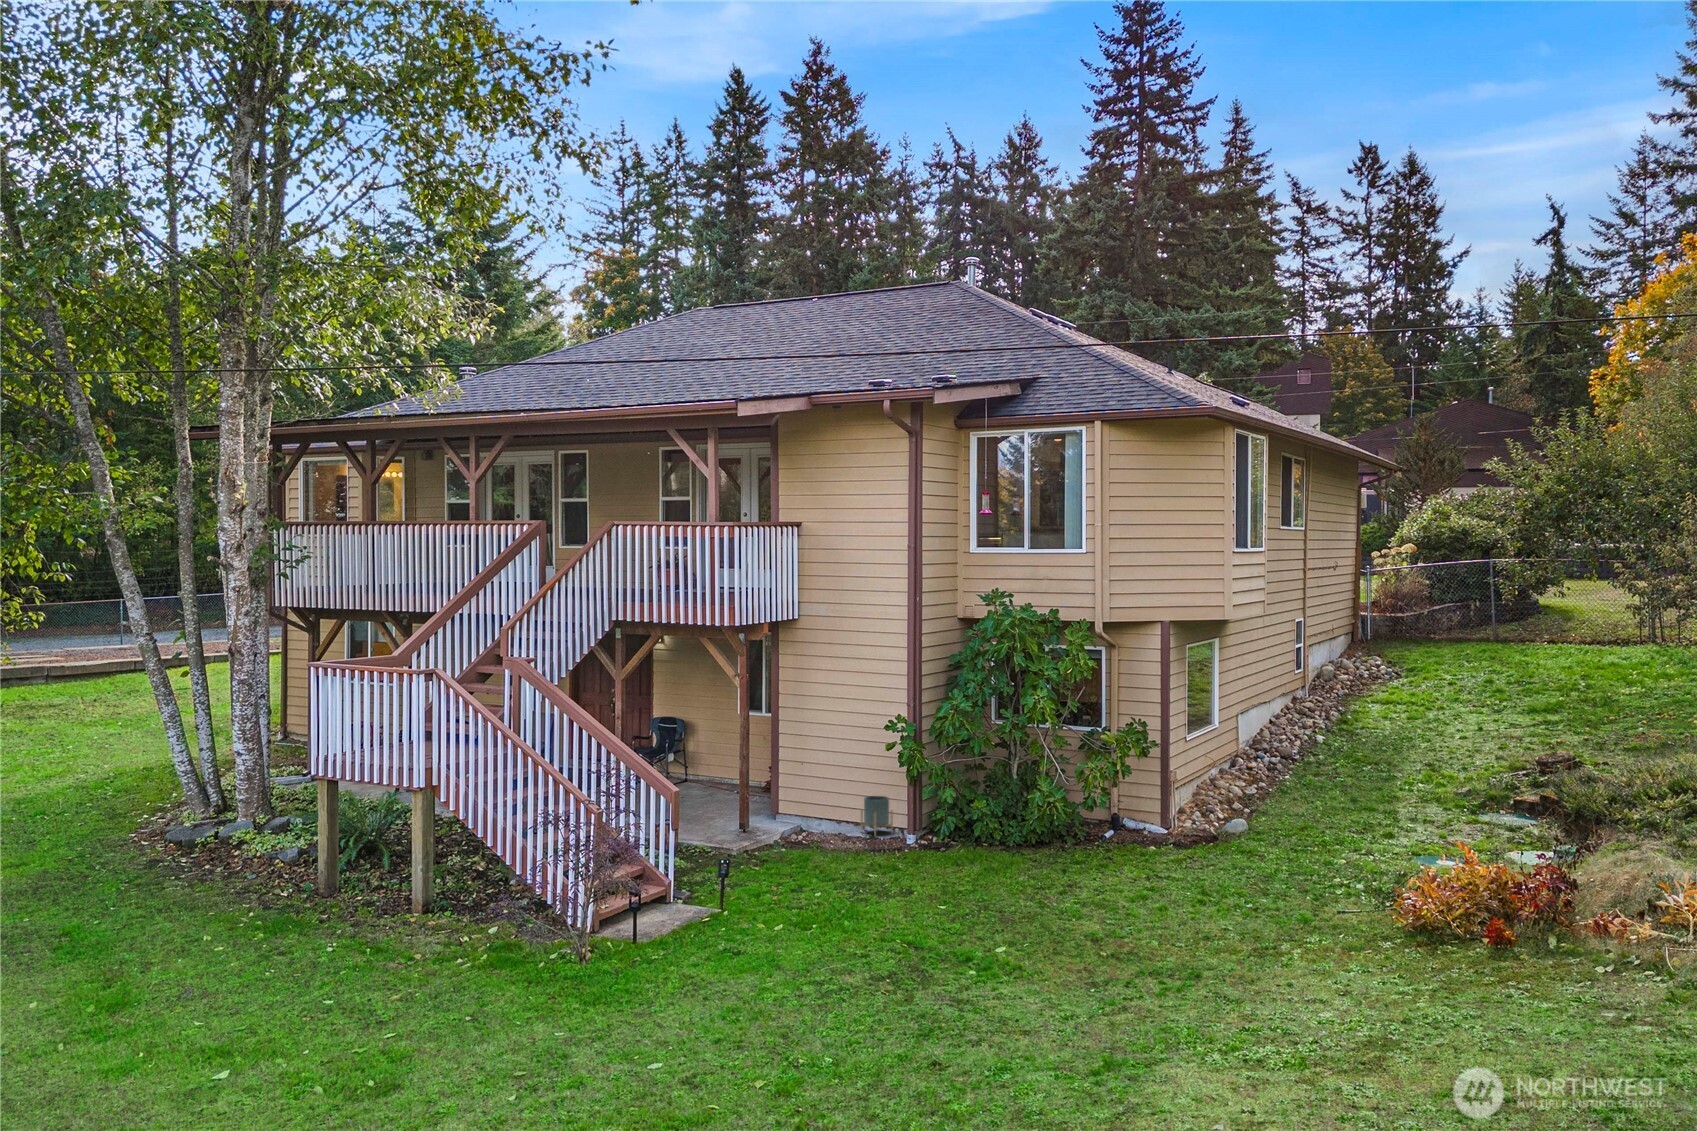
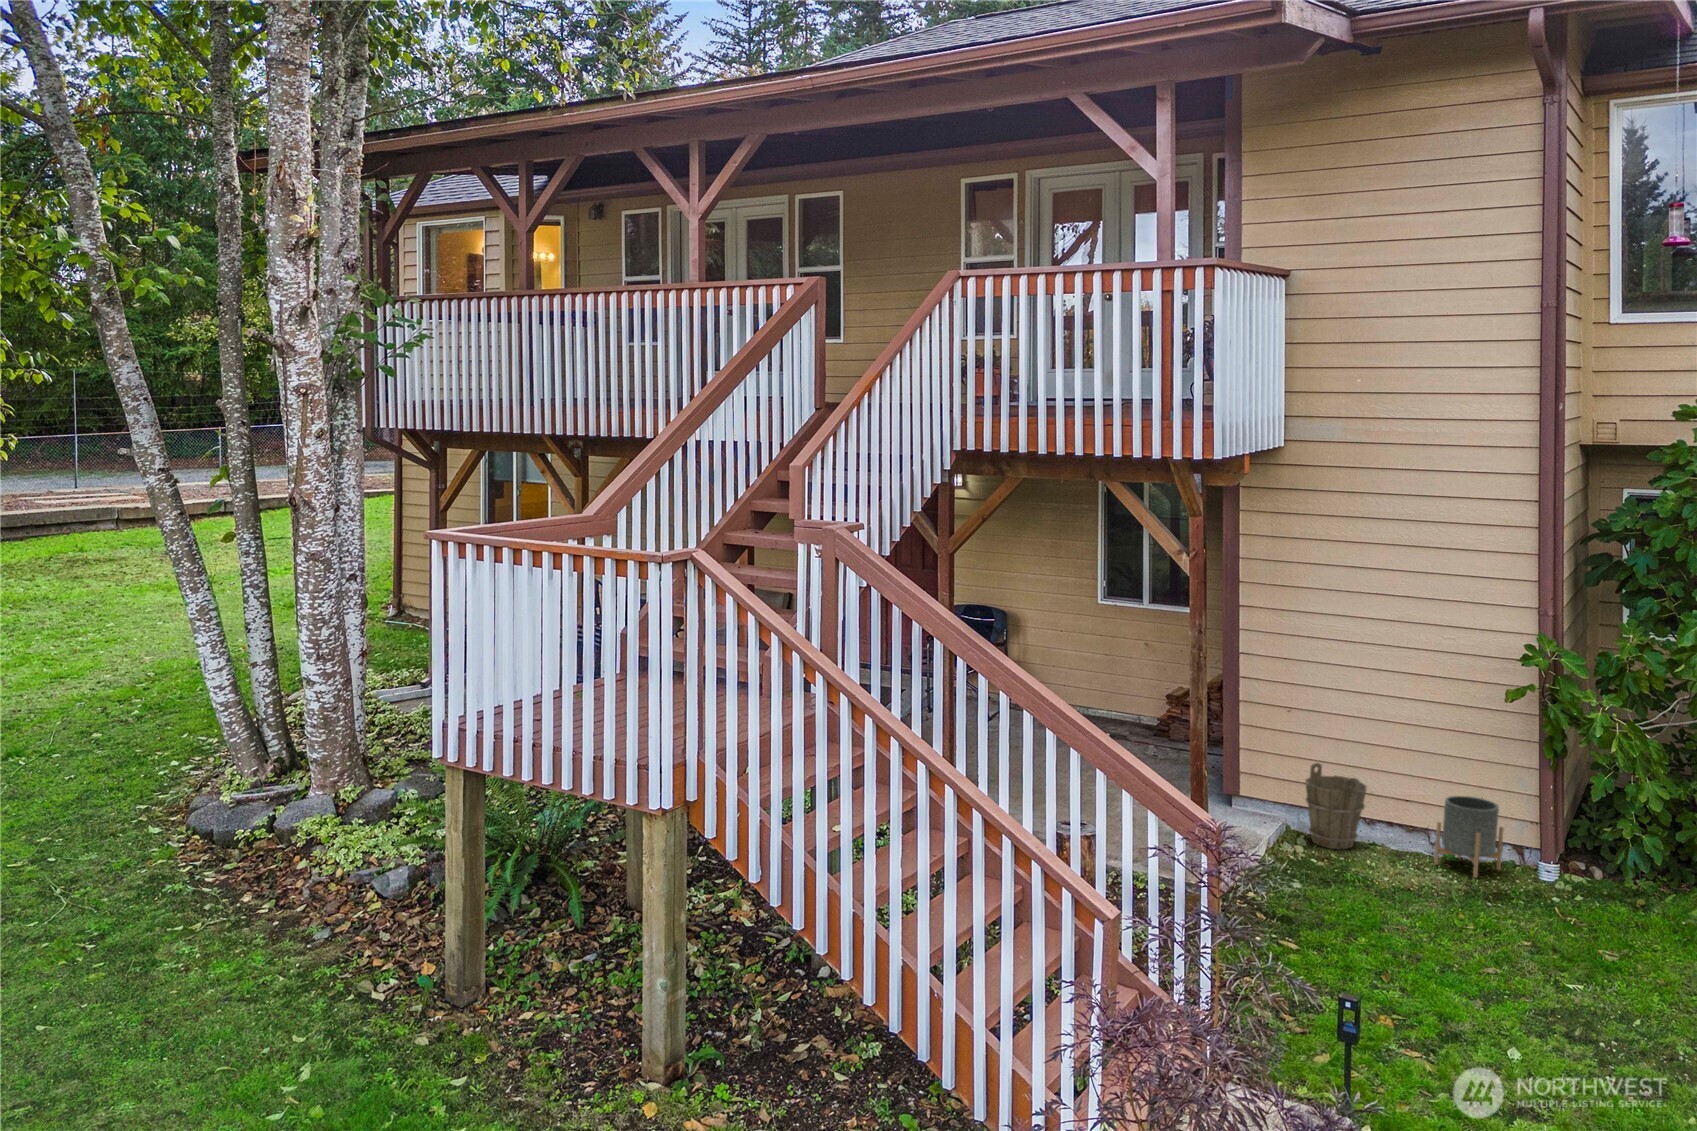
bucket: none [802,784,834,829] -> present [1305,763,1367,849]

